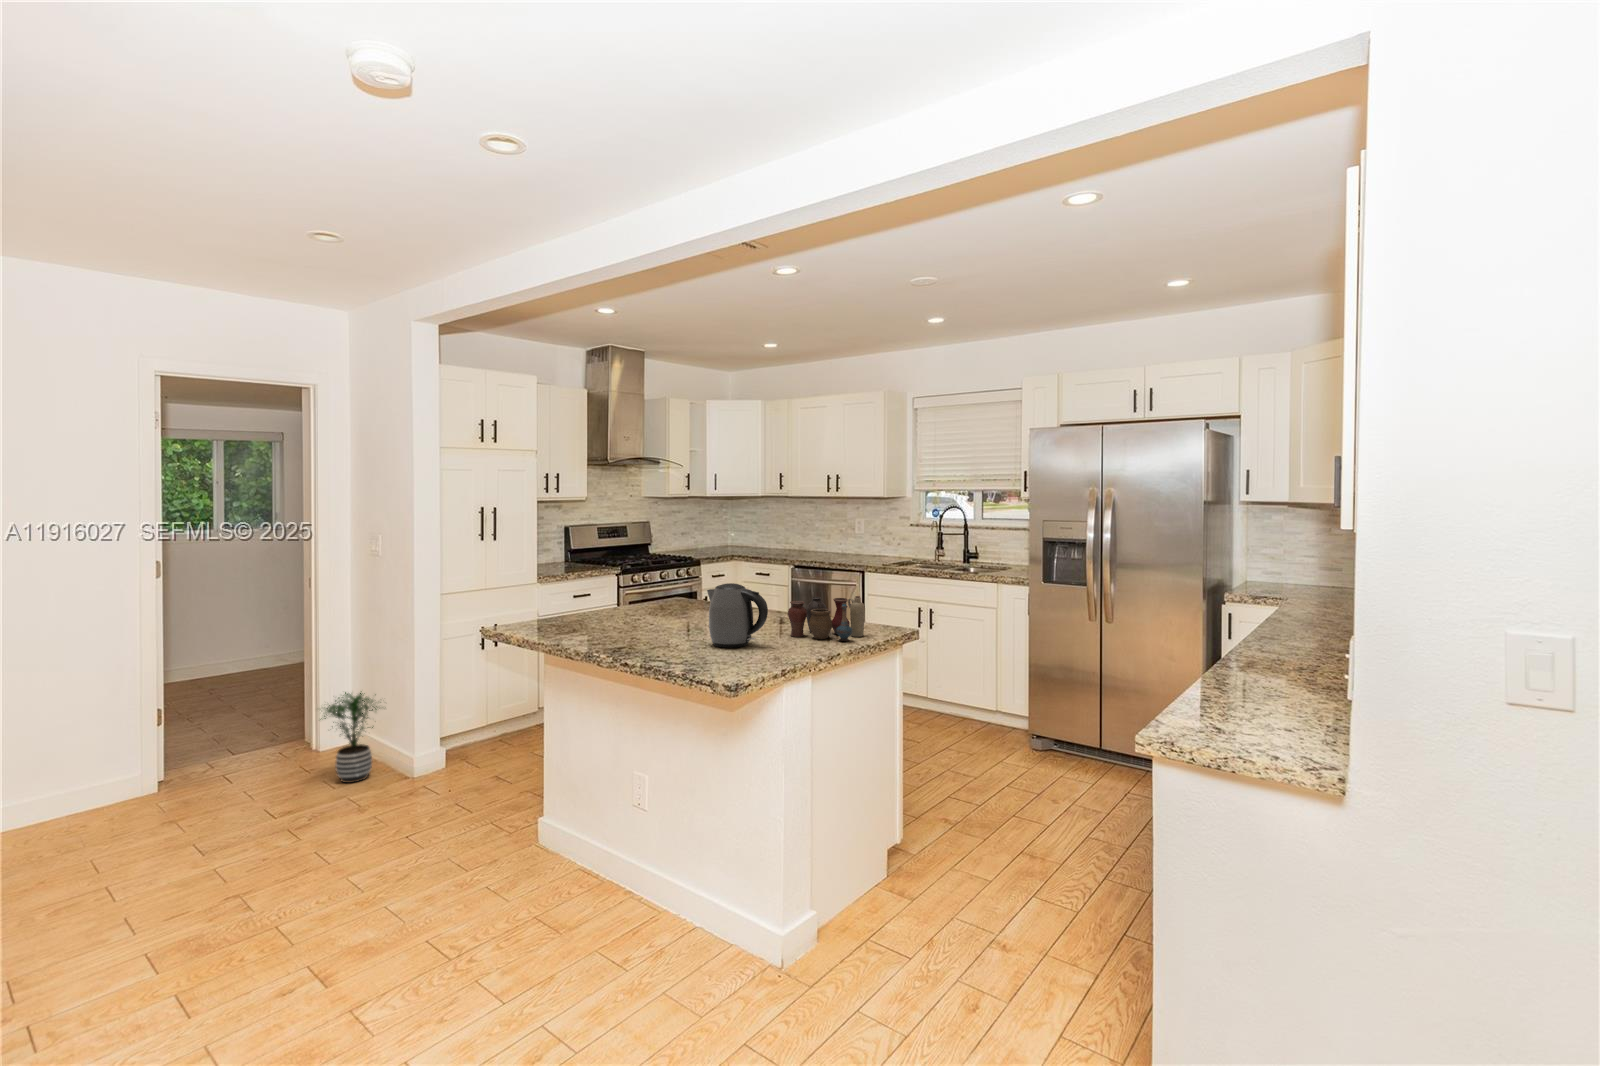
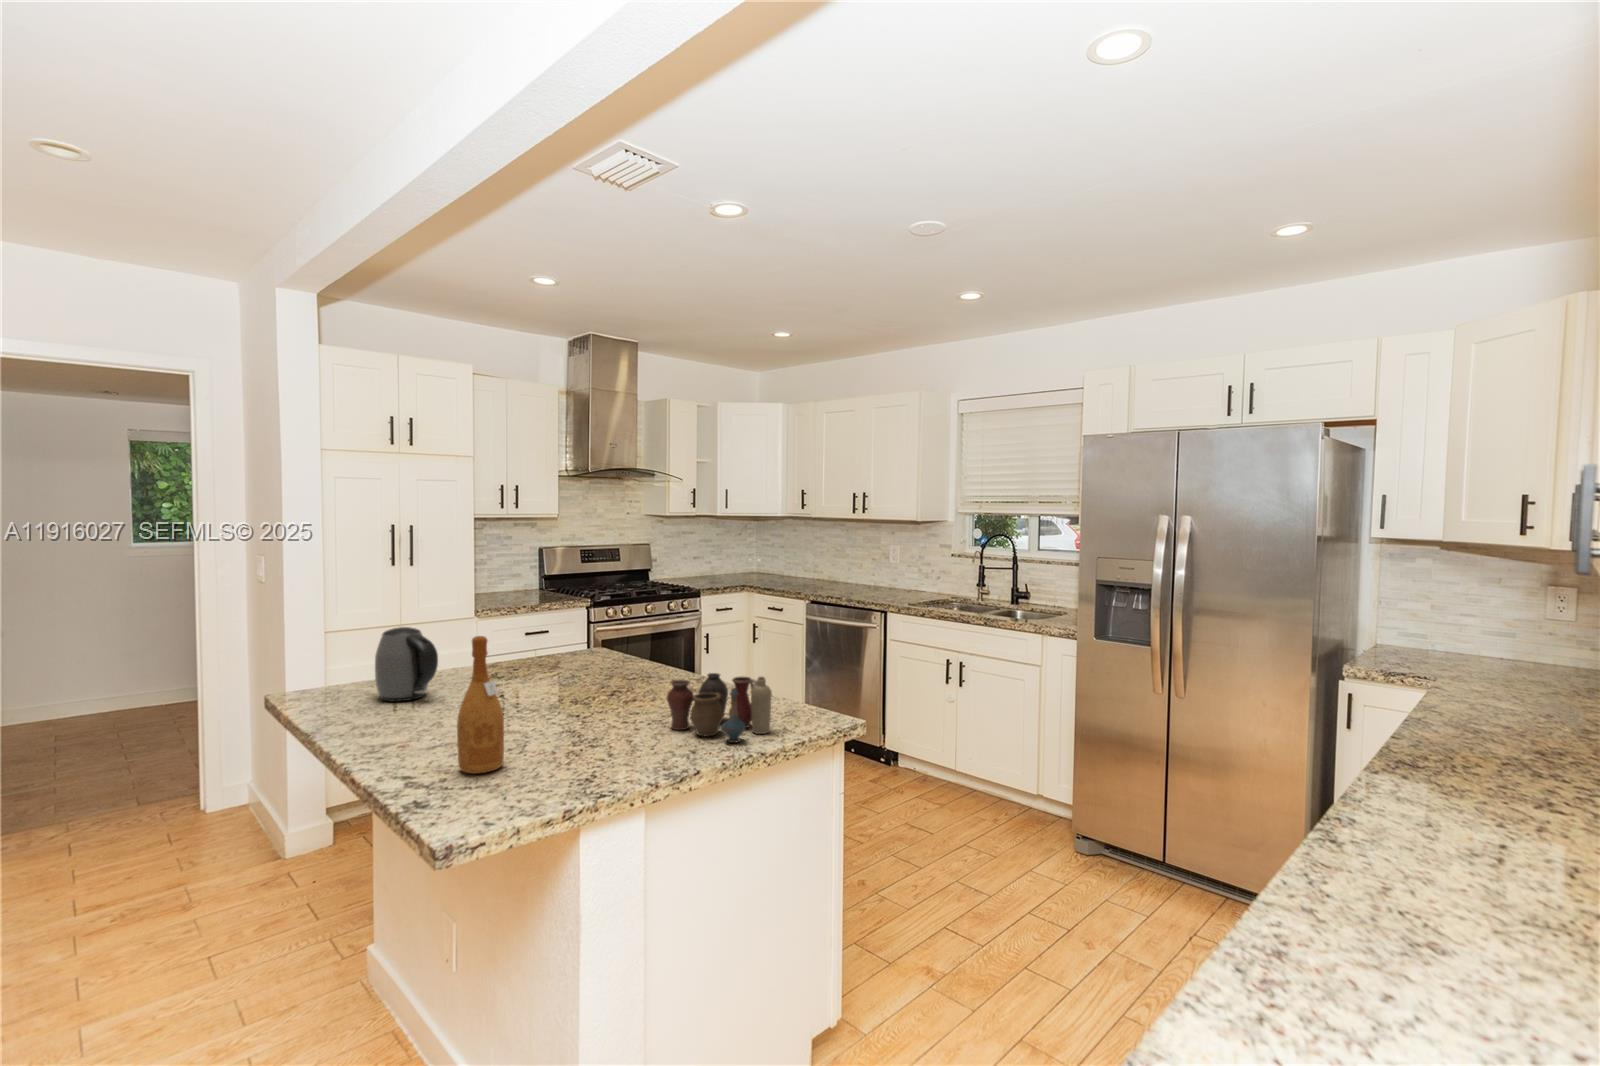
wine bottle: none [669,563,701,661] -> present [457,636,504,774]
kettle: present [707,583,768,648] -> present [375,627,438,702]
potted plant: present [320,691,381,783] -> none [206,741,297,850]

